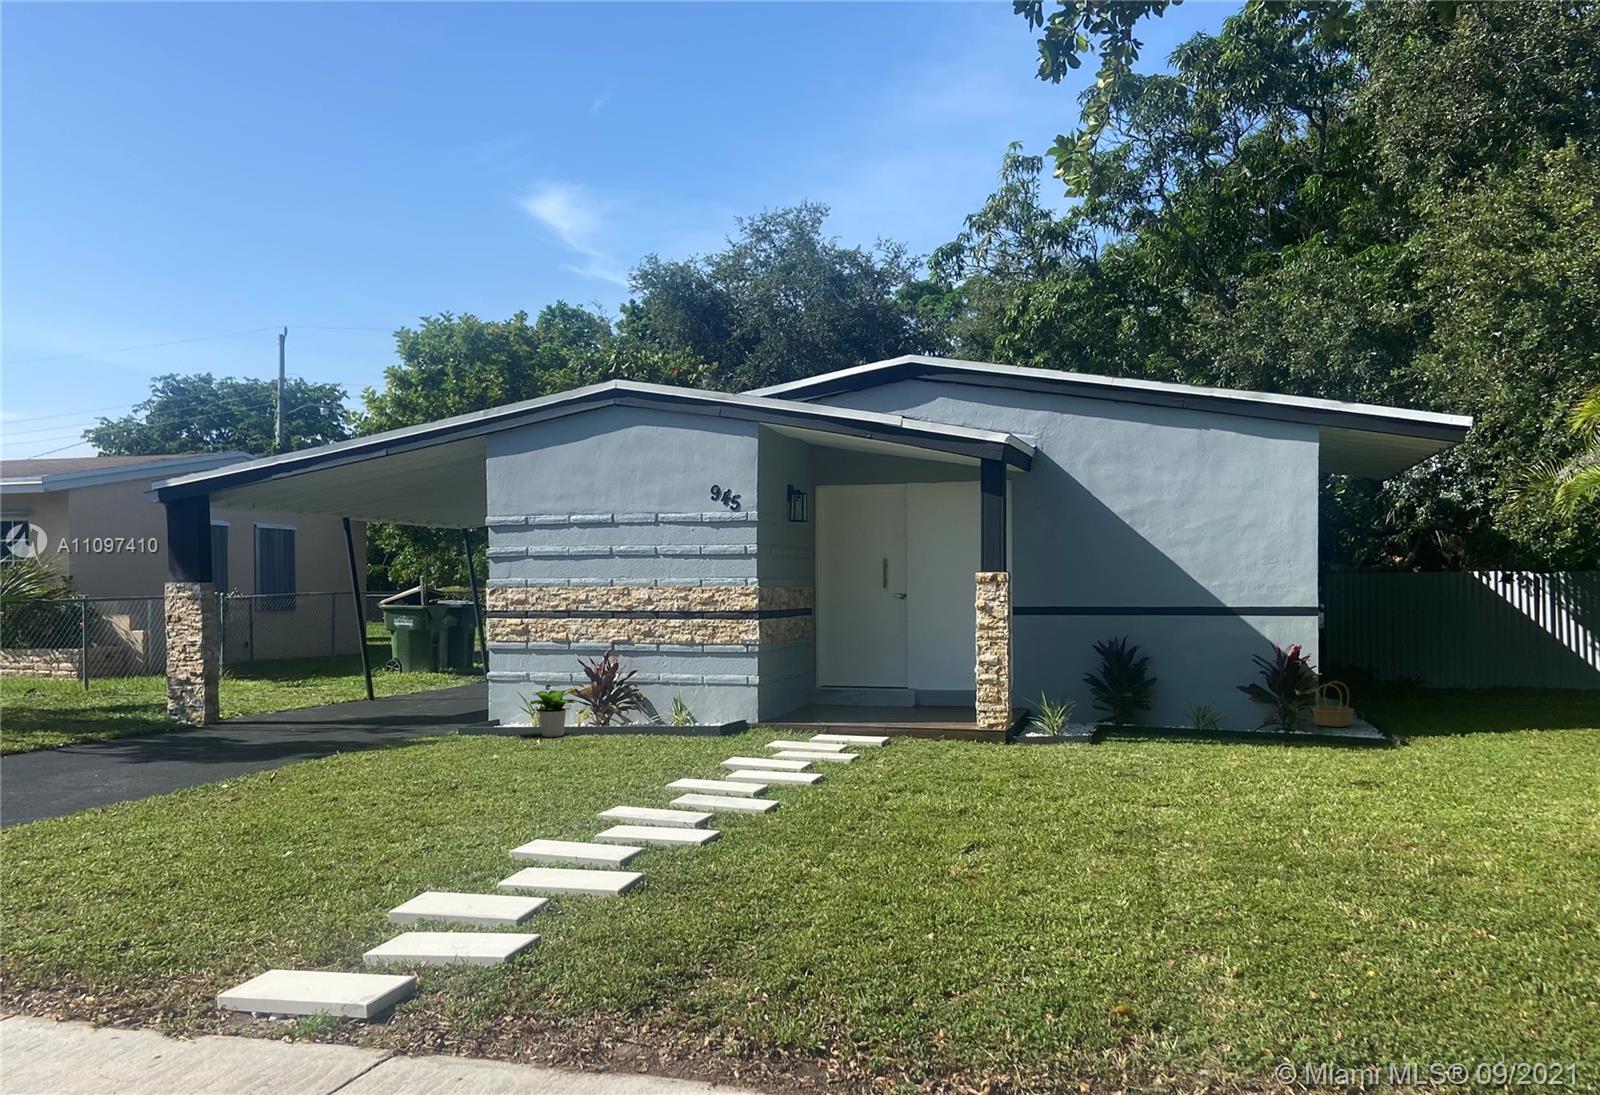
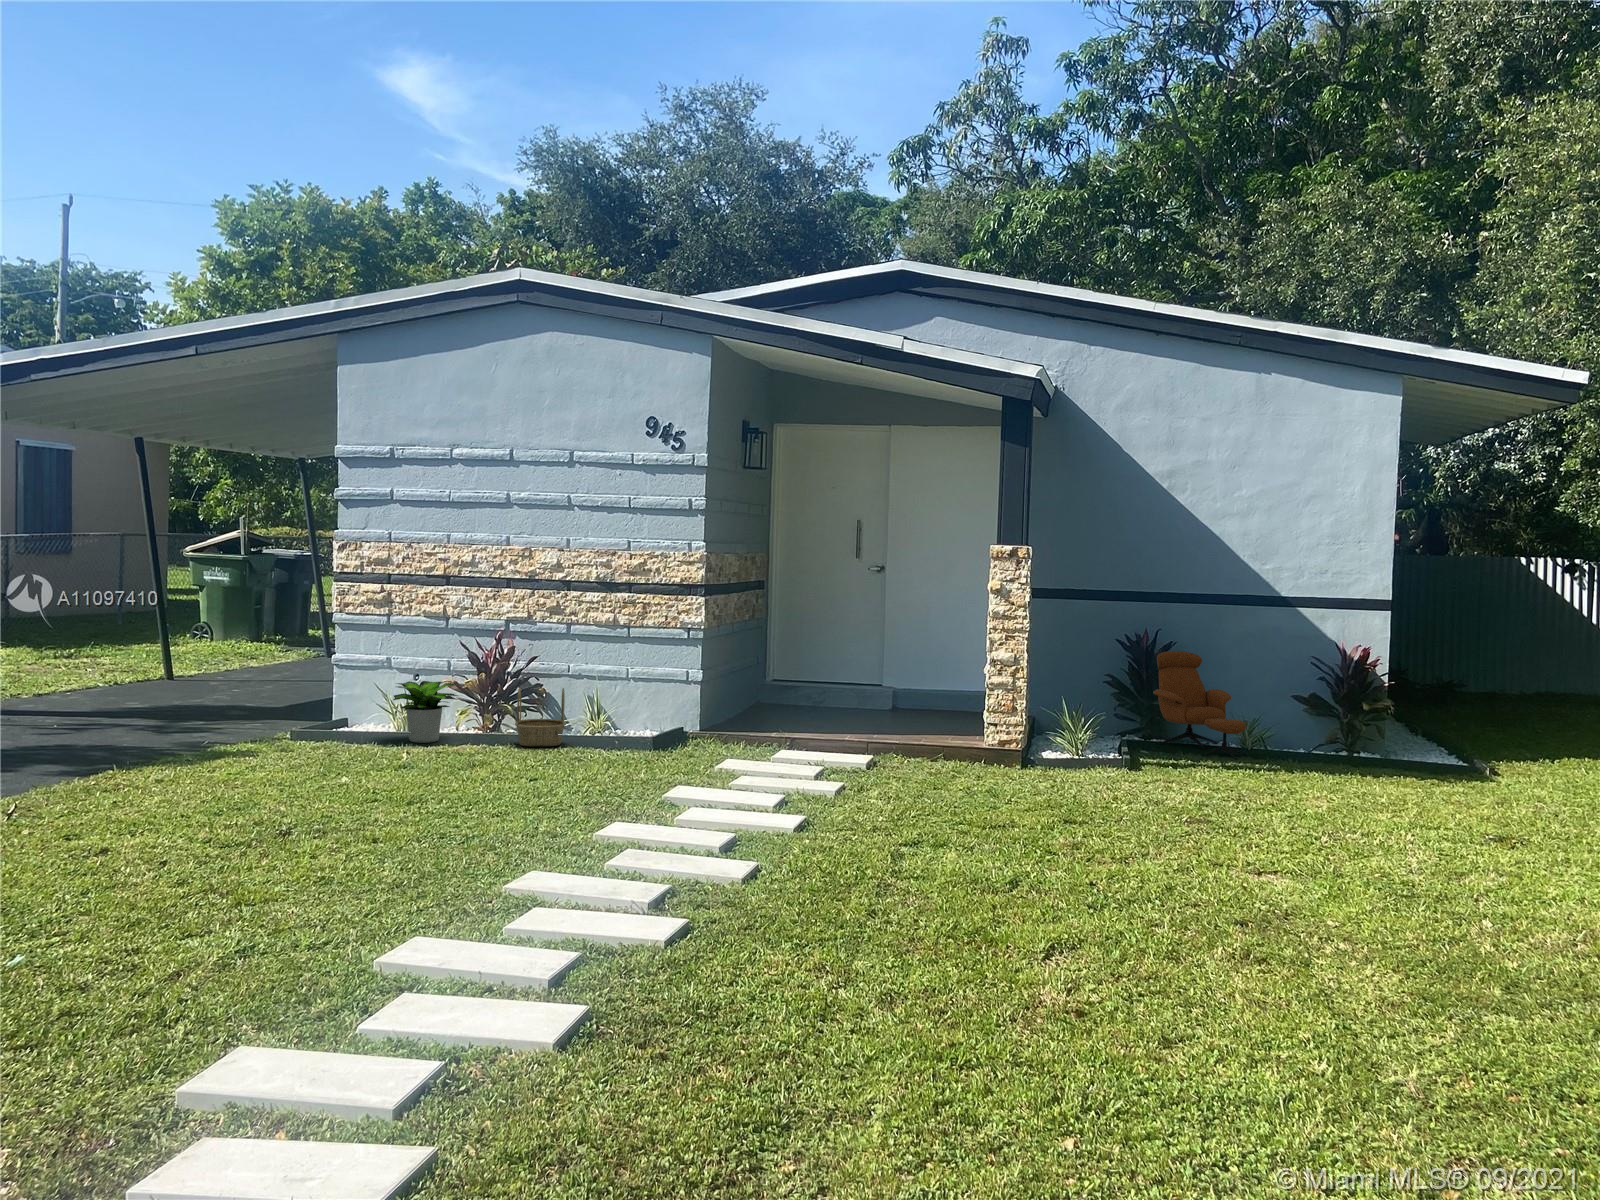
lounge chair: none [1120,652,1194,735] -> present [1153,651,1246,760]
basket: present [1312,683,1354,727] -> present [515,688,566,747]

